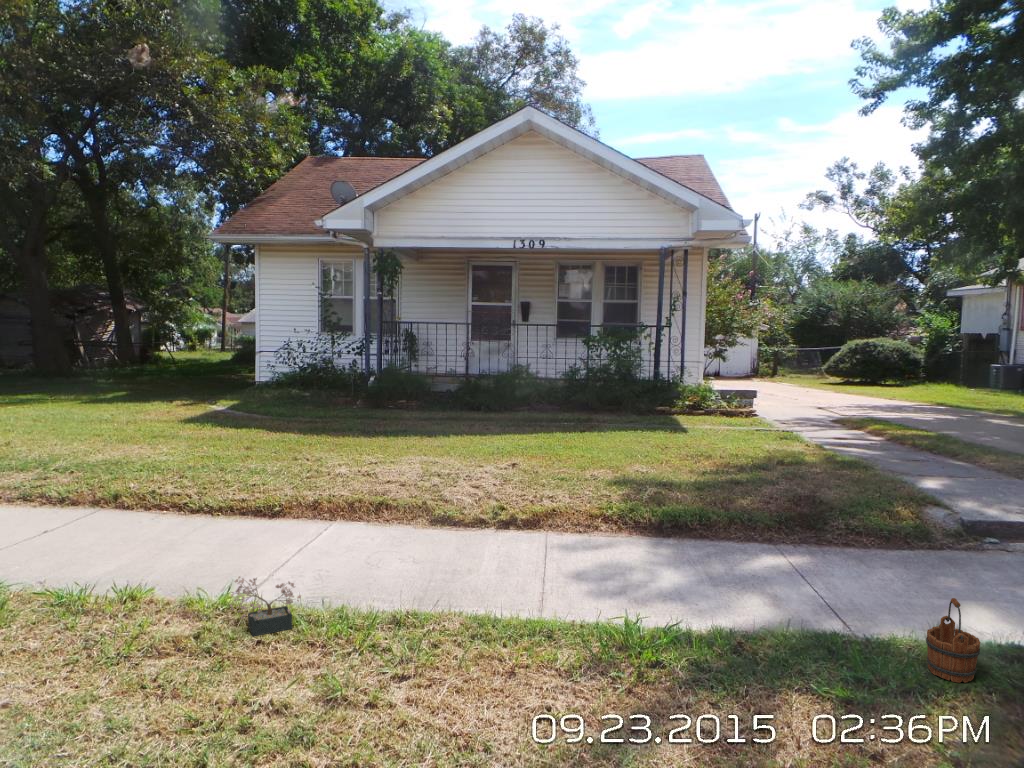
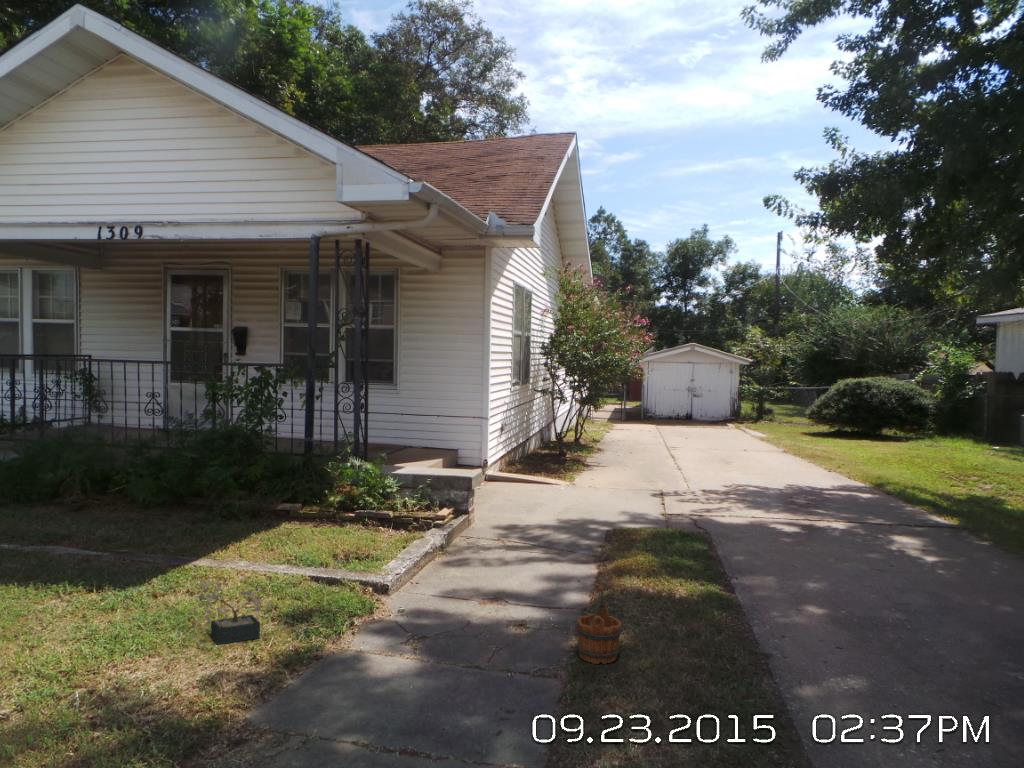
wooden bucket: present [926,598,980,683] -> present [577,584,621,664]

